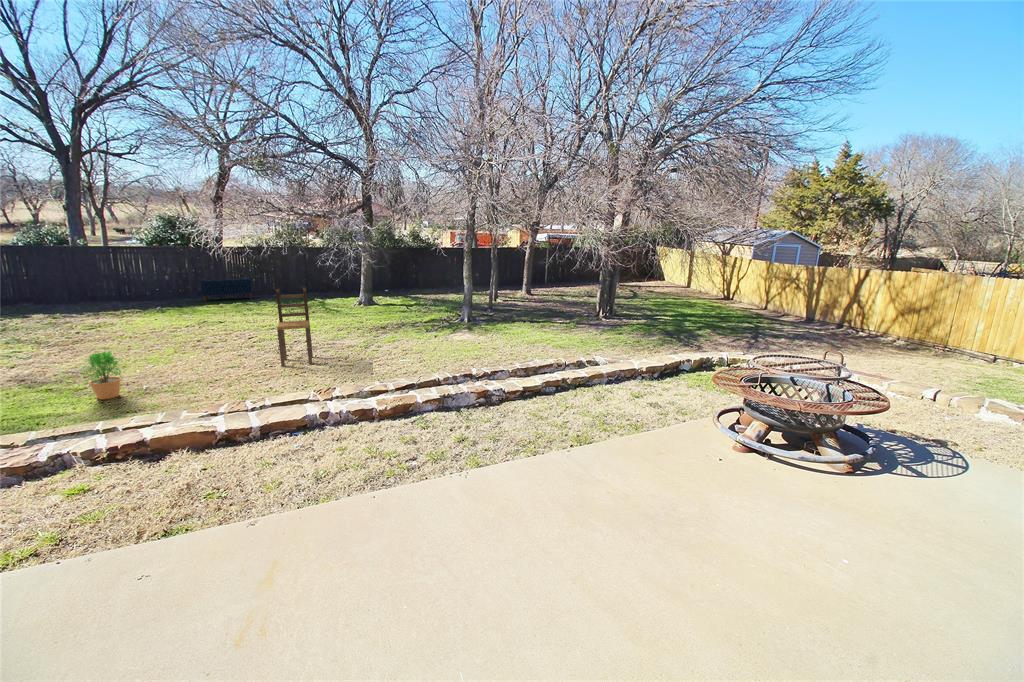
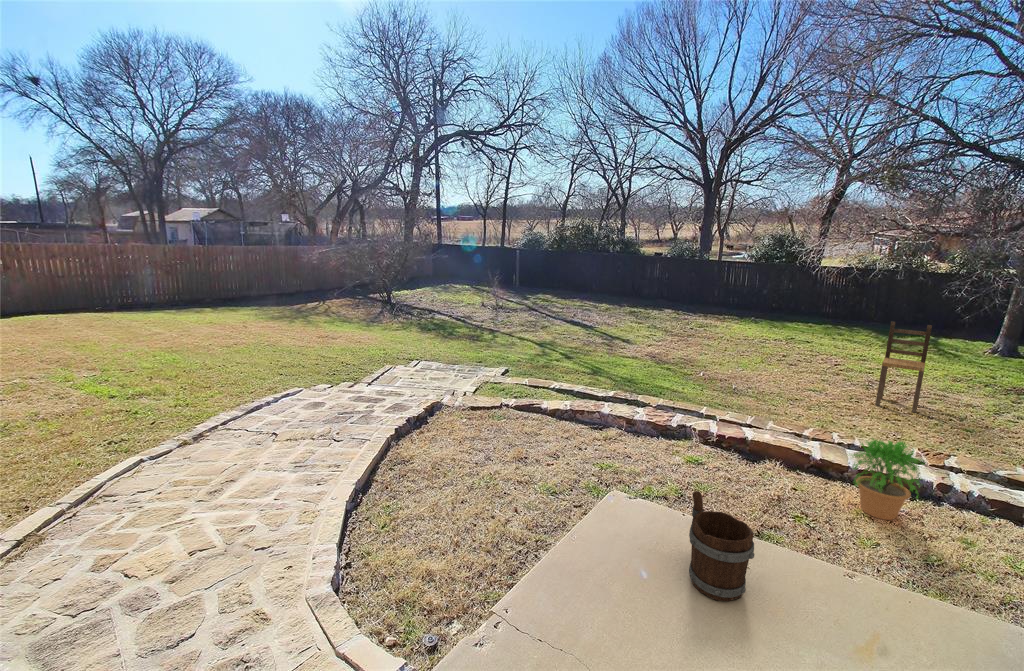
bench: present [200,278,252,302] -> none [794,299,846,324]
potted plant: present [83,351,122,399] -> present [852,438,920,520]
bucket: none [55,521,148,632] -> present [689,491,754,601]

